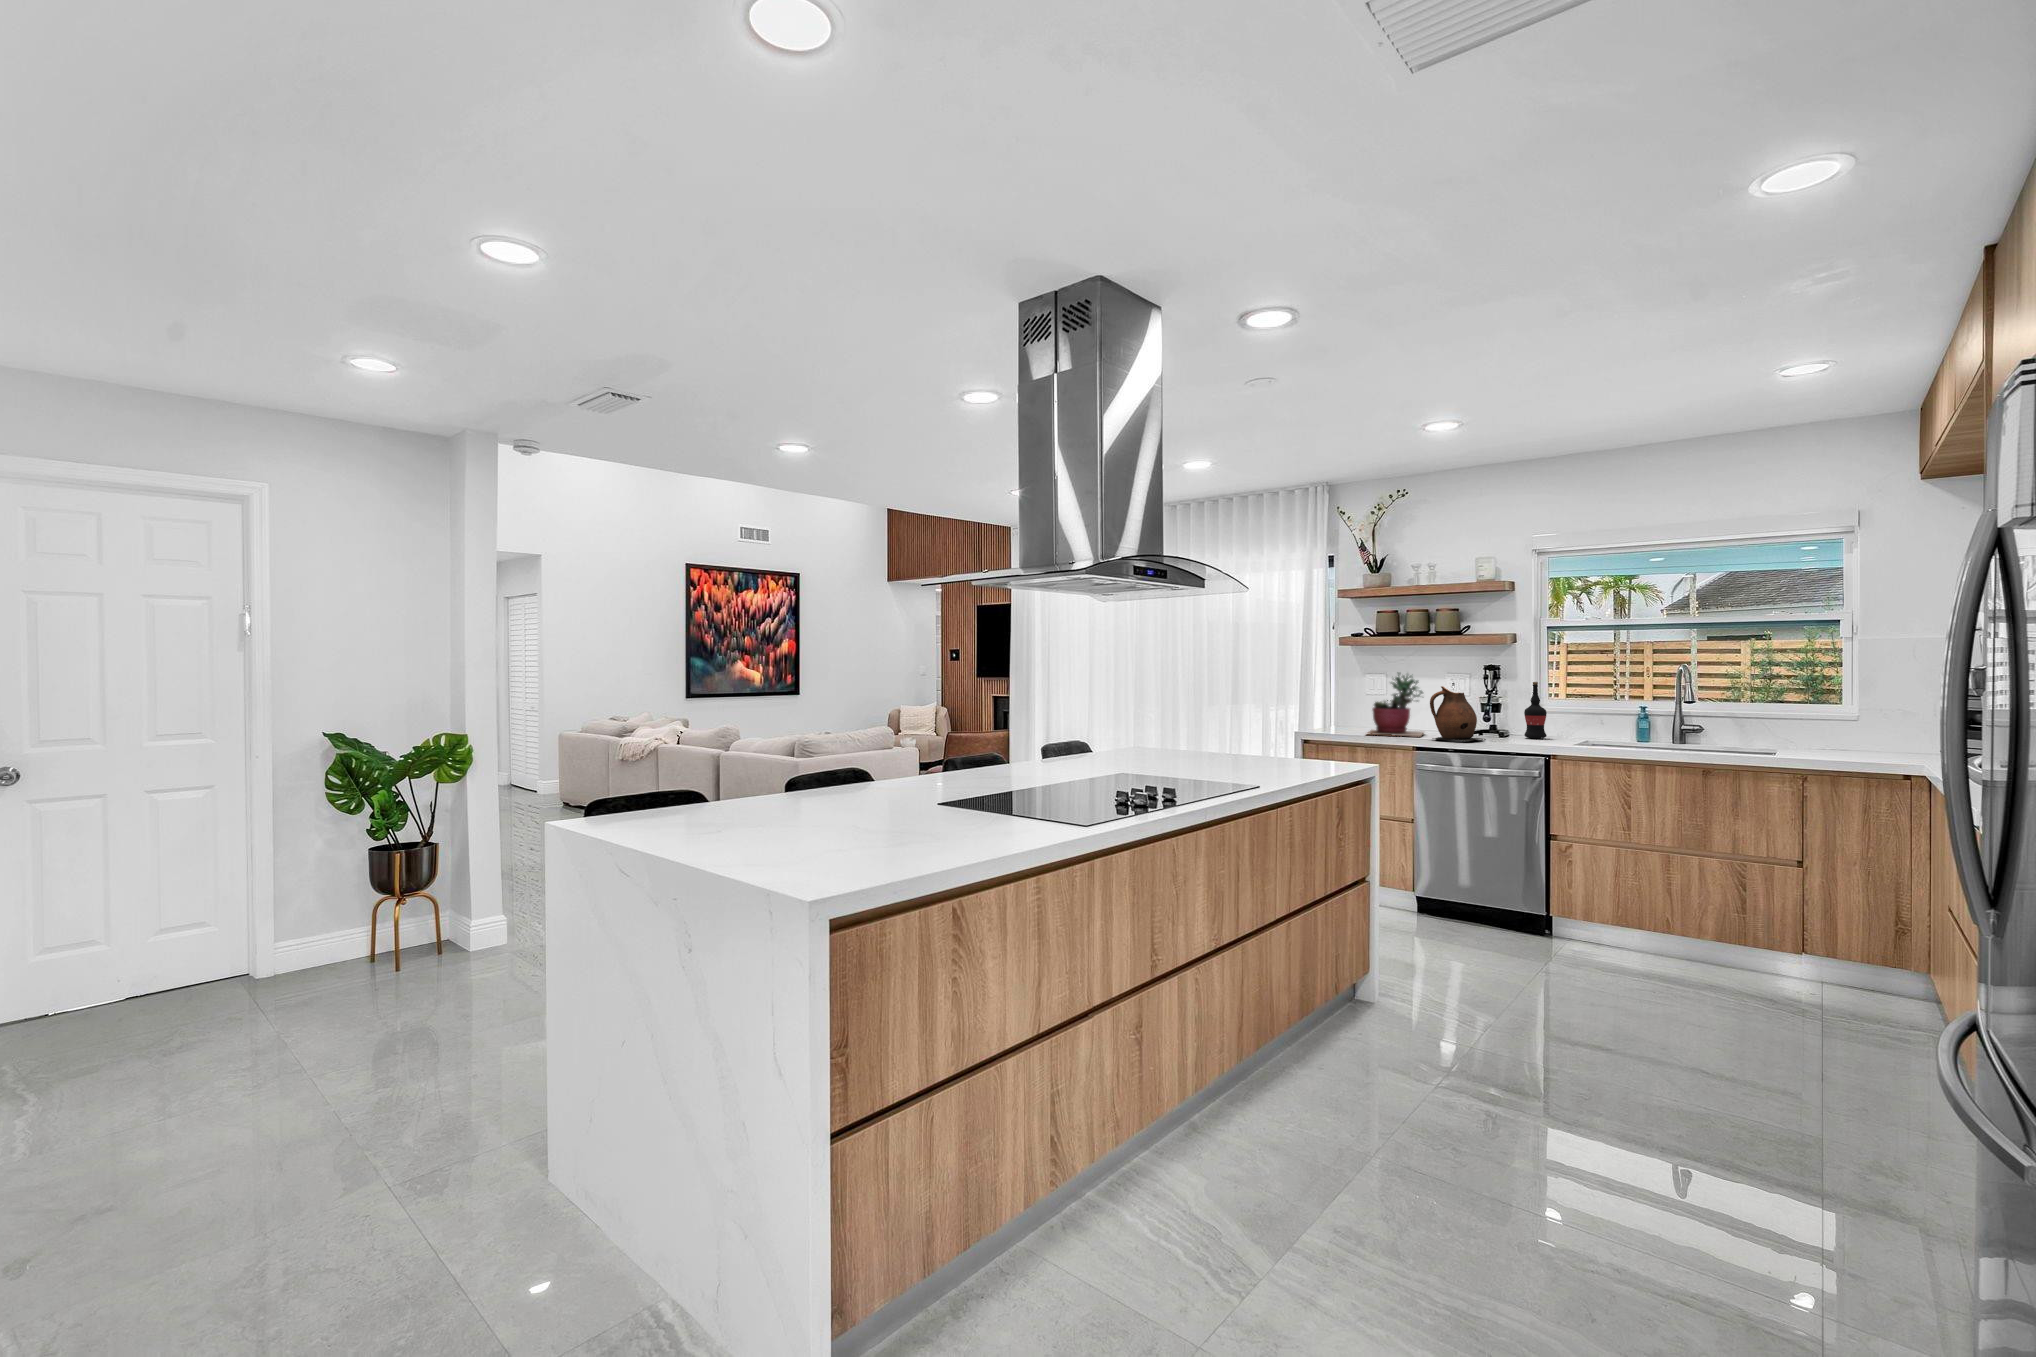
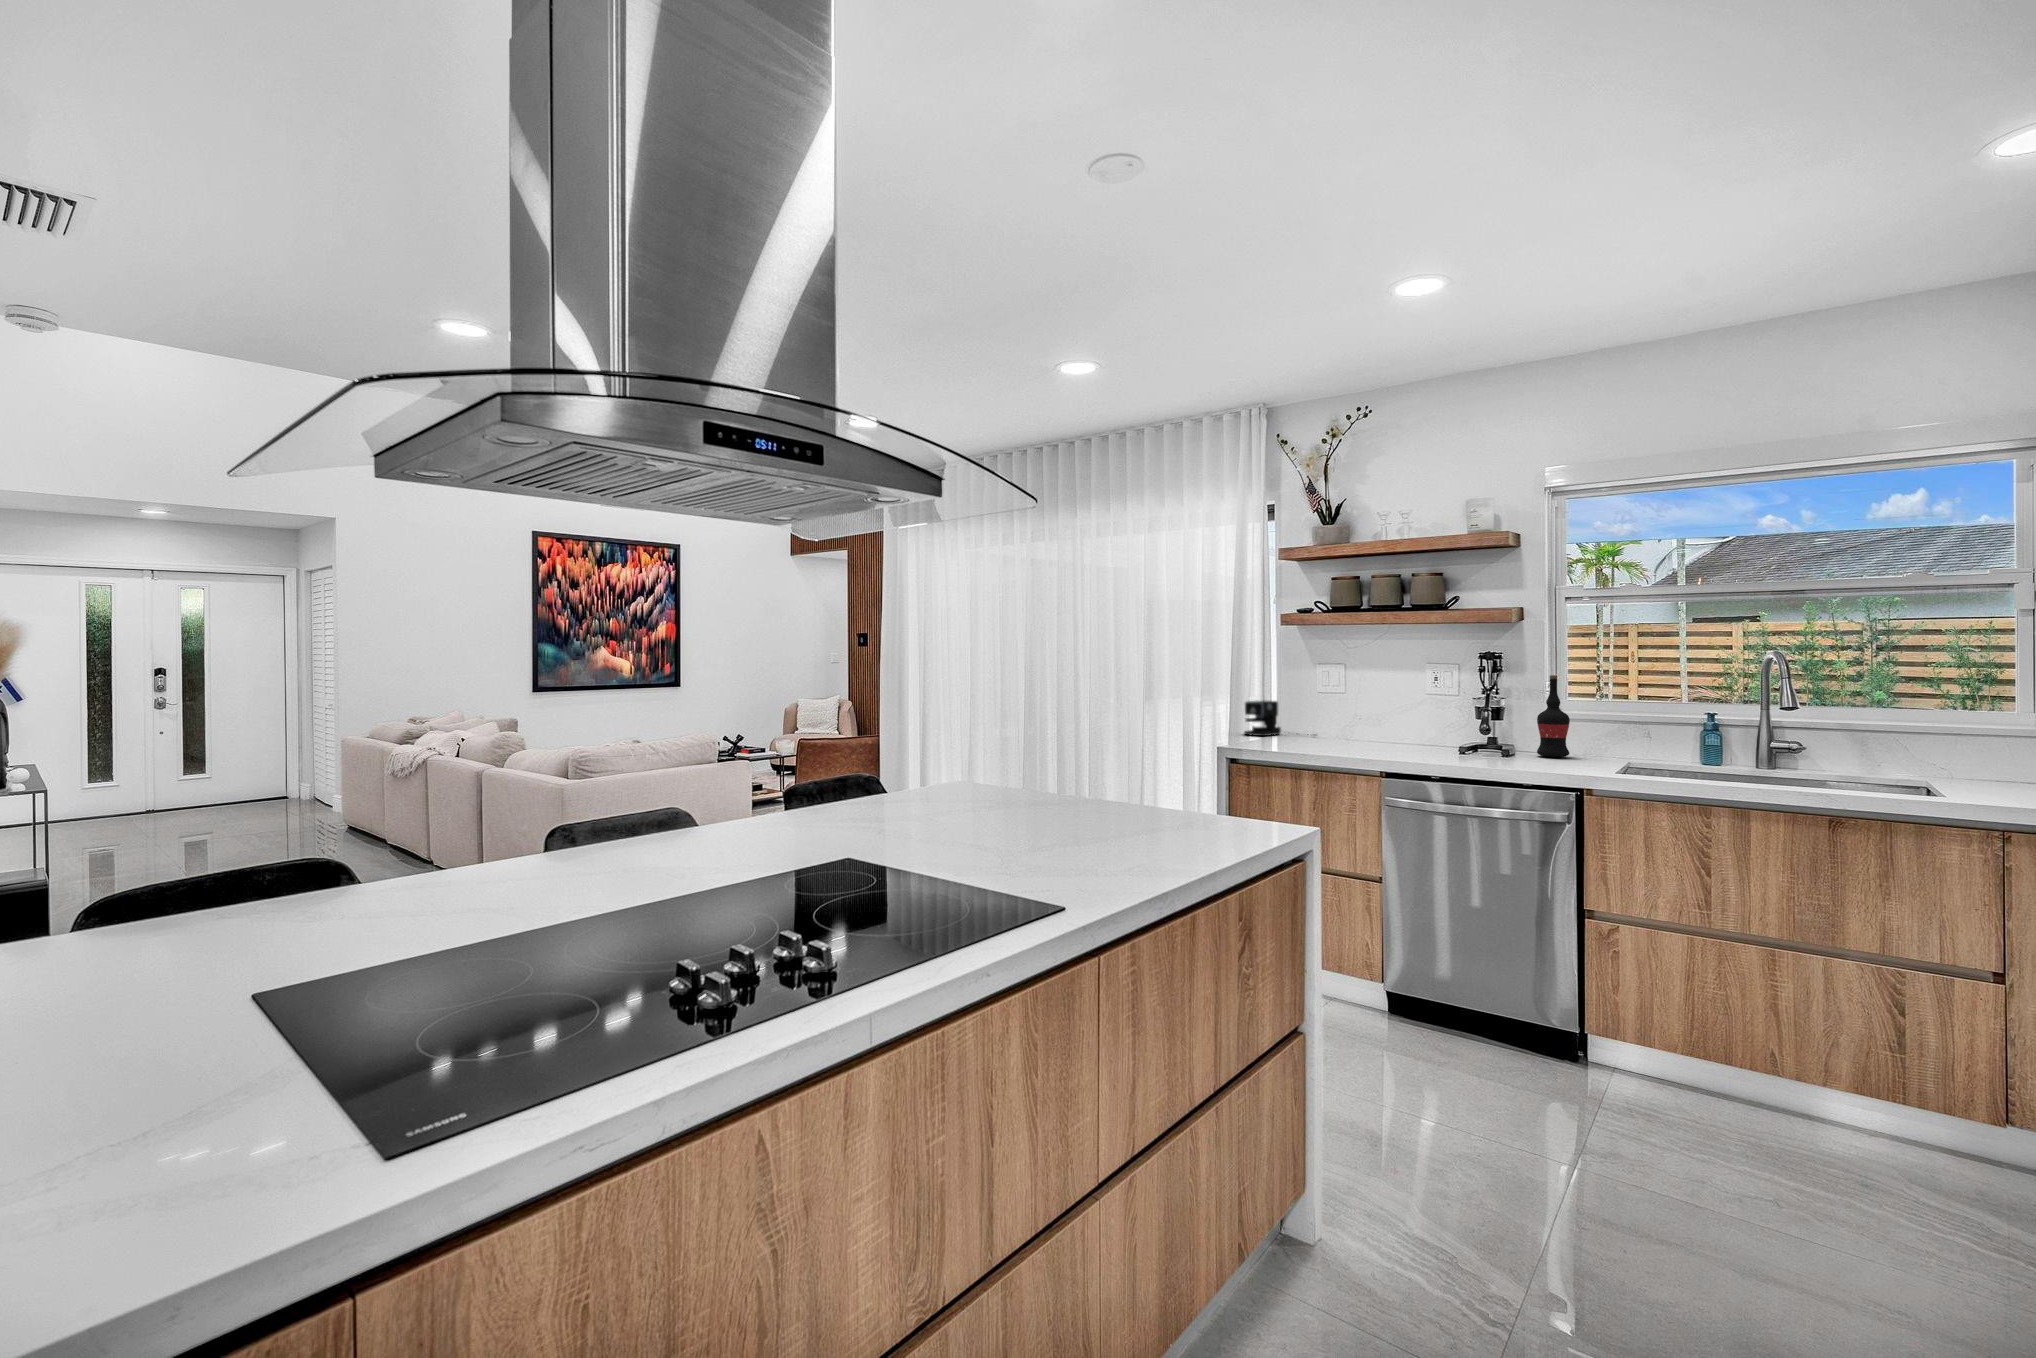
succulent plant: present [1368,673,1423,737] -> none [1309,661,1396,754]
ceramic pitcher: present [1430,686,1486,742] -> none [1399,682,1480,764]
coffee maker: none [1310,701,1365,727] -> present [1244,700,1281,736]

